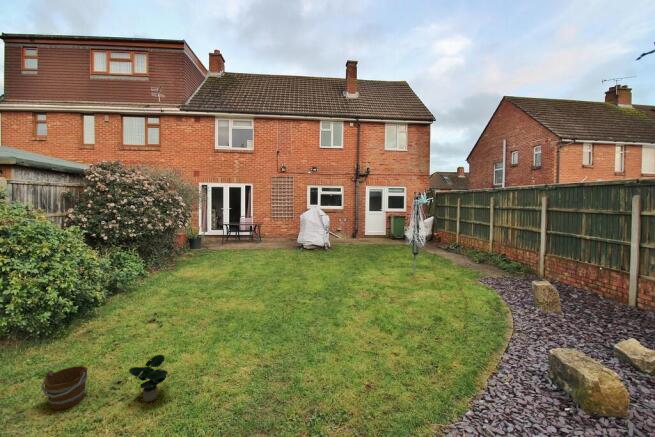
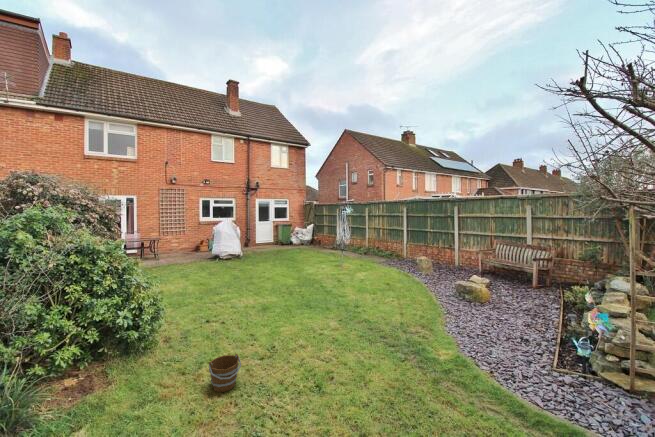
potted plant: present [129,355,167,402] -> none [271,332,300,367]

